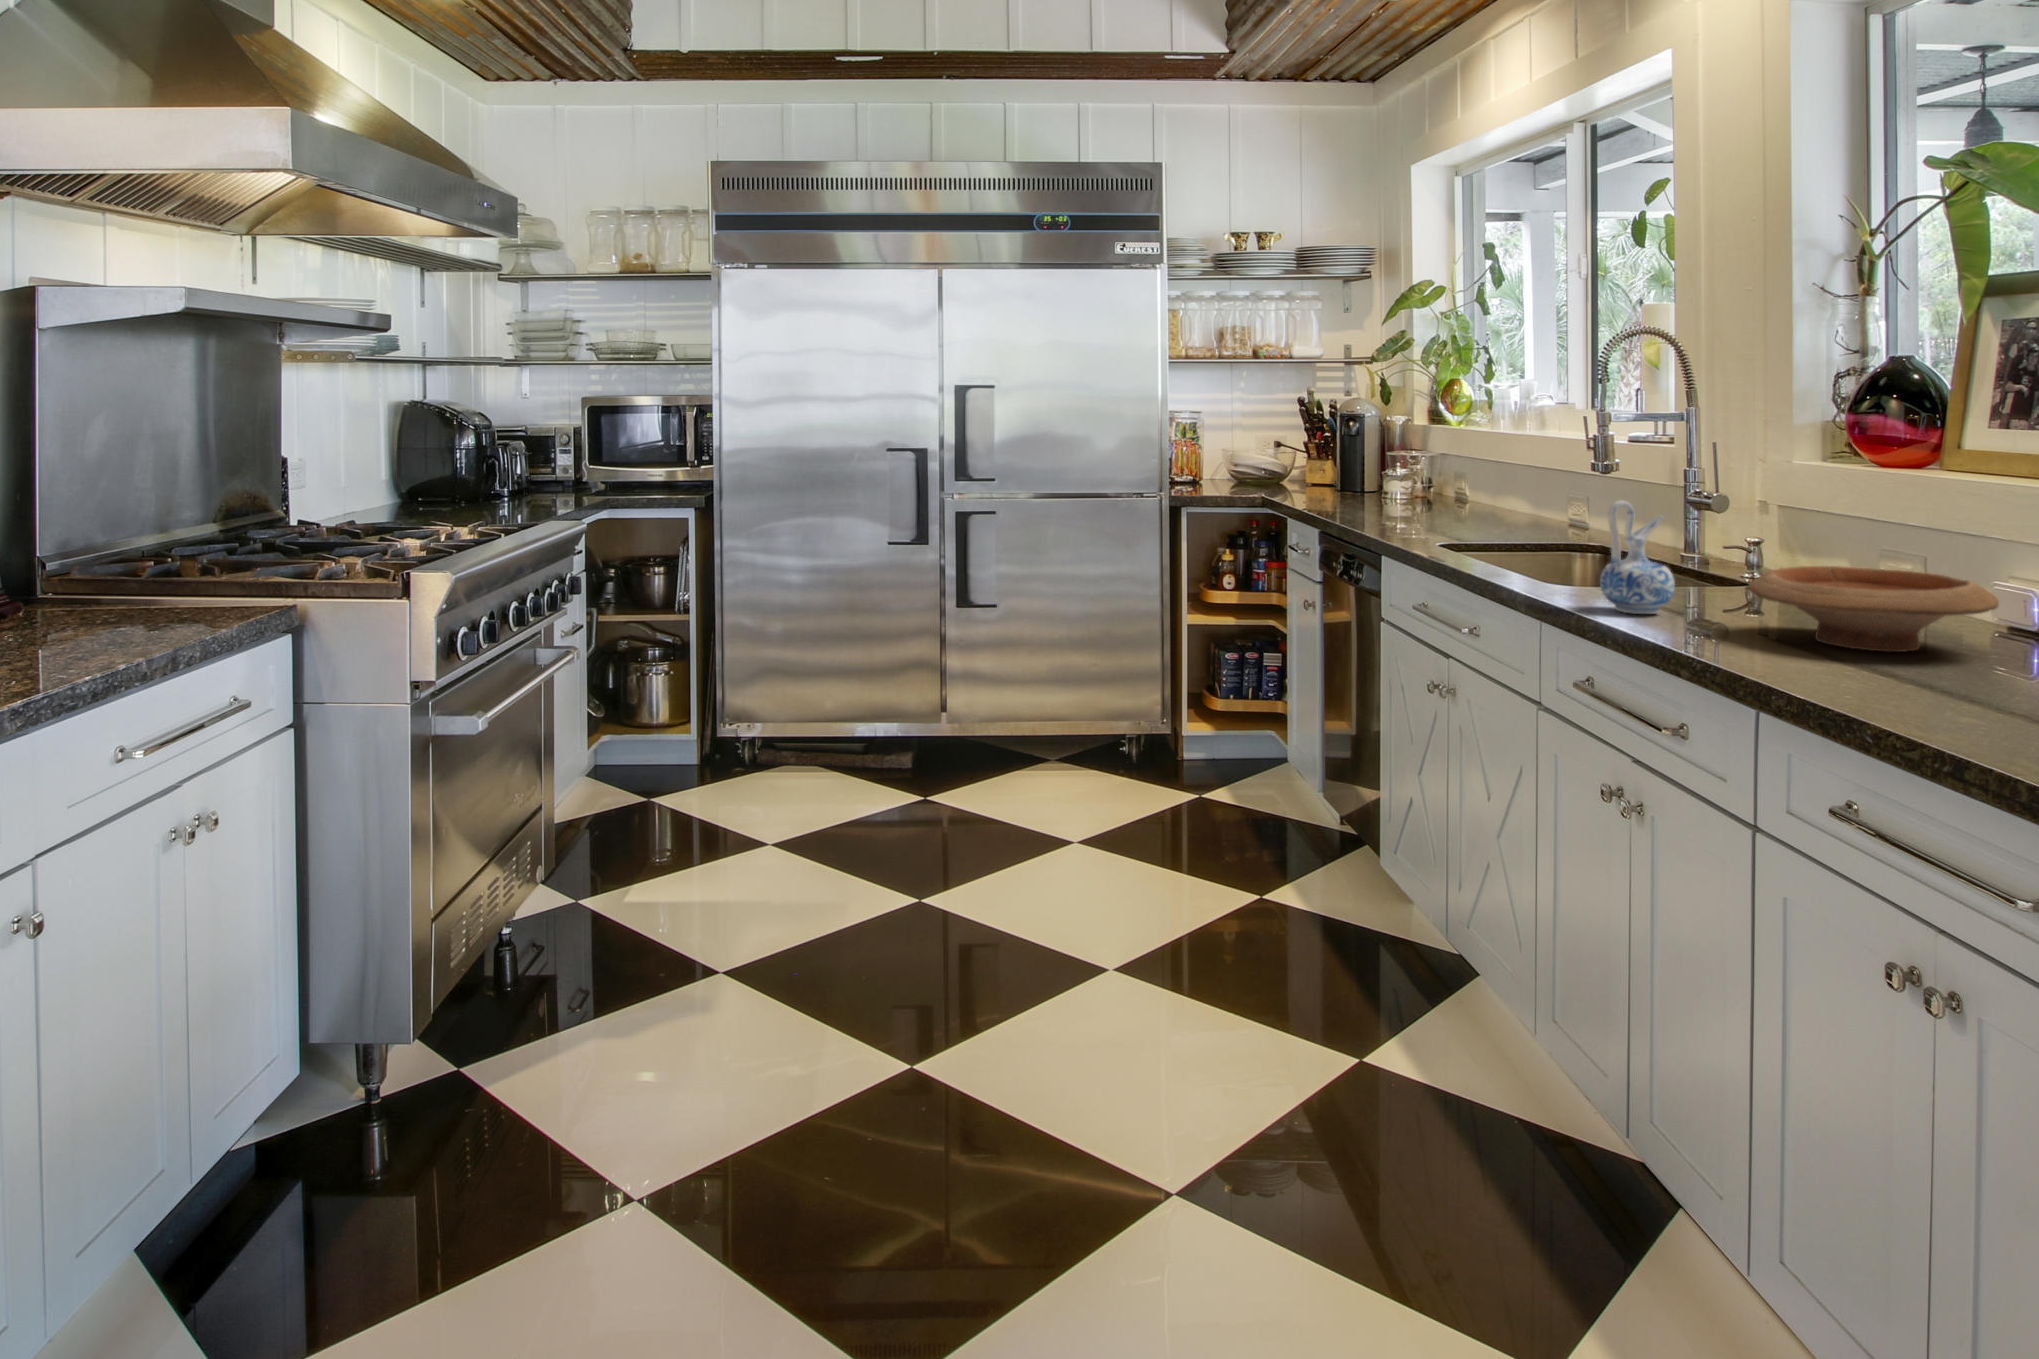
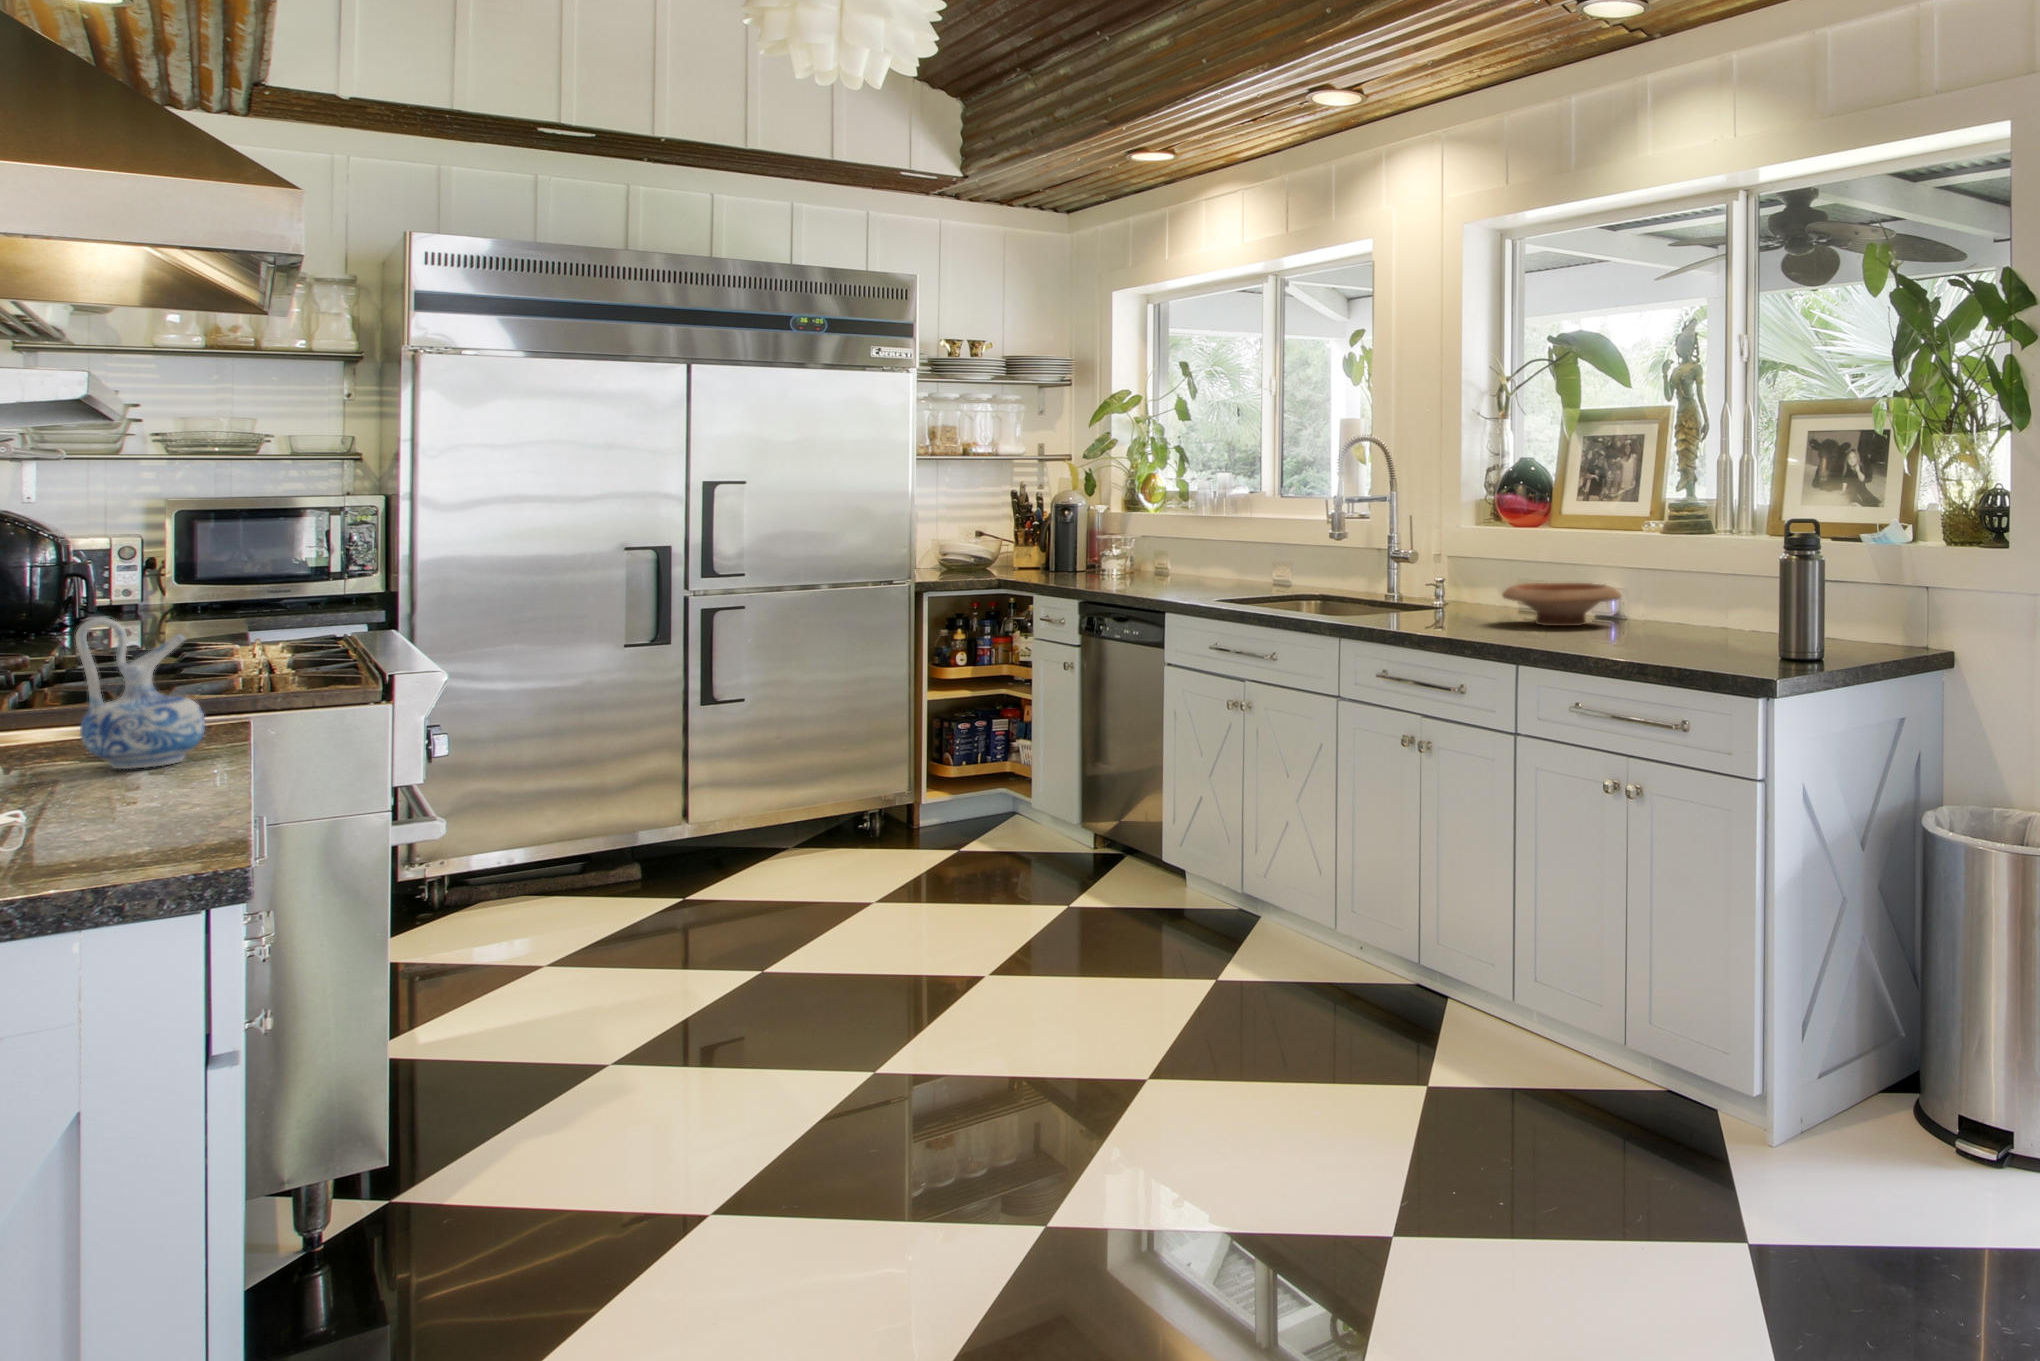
ceramic pitcher: present [1600,500,1675,614] -> present [76,618,205,769]

